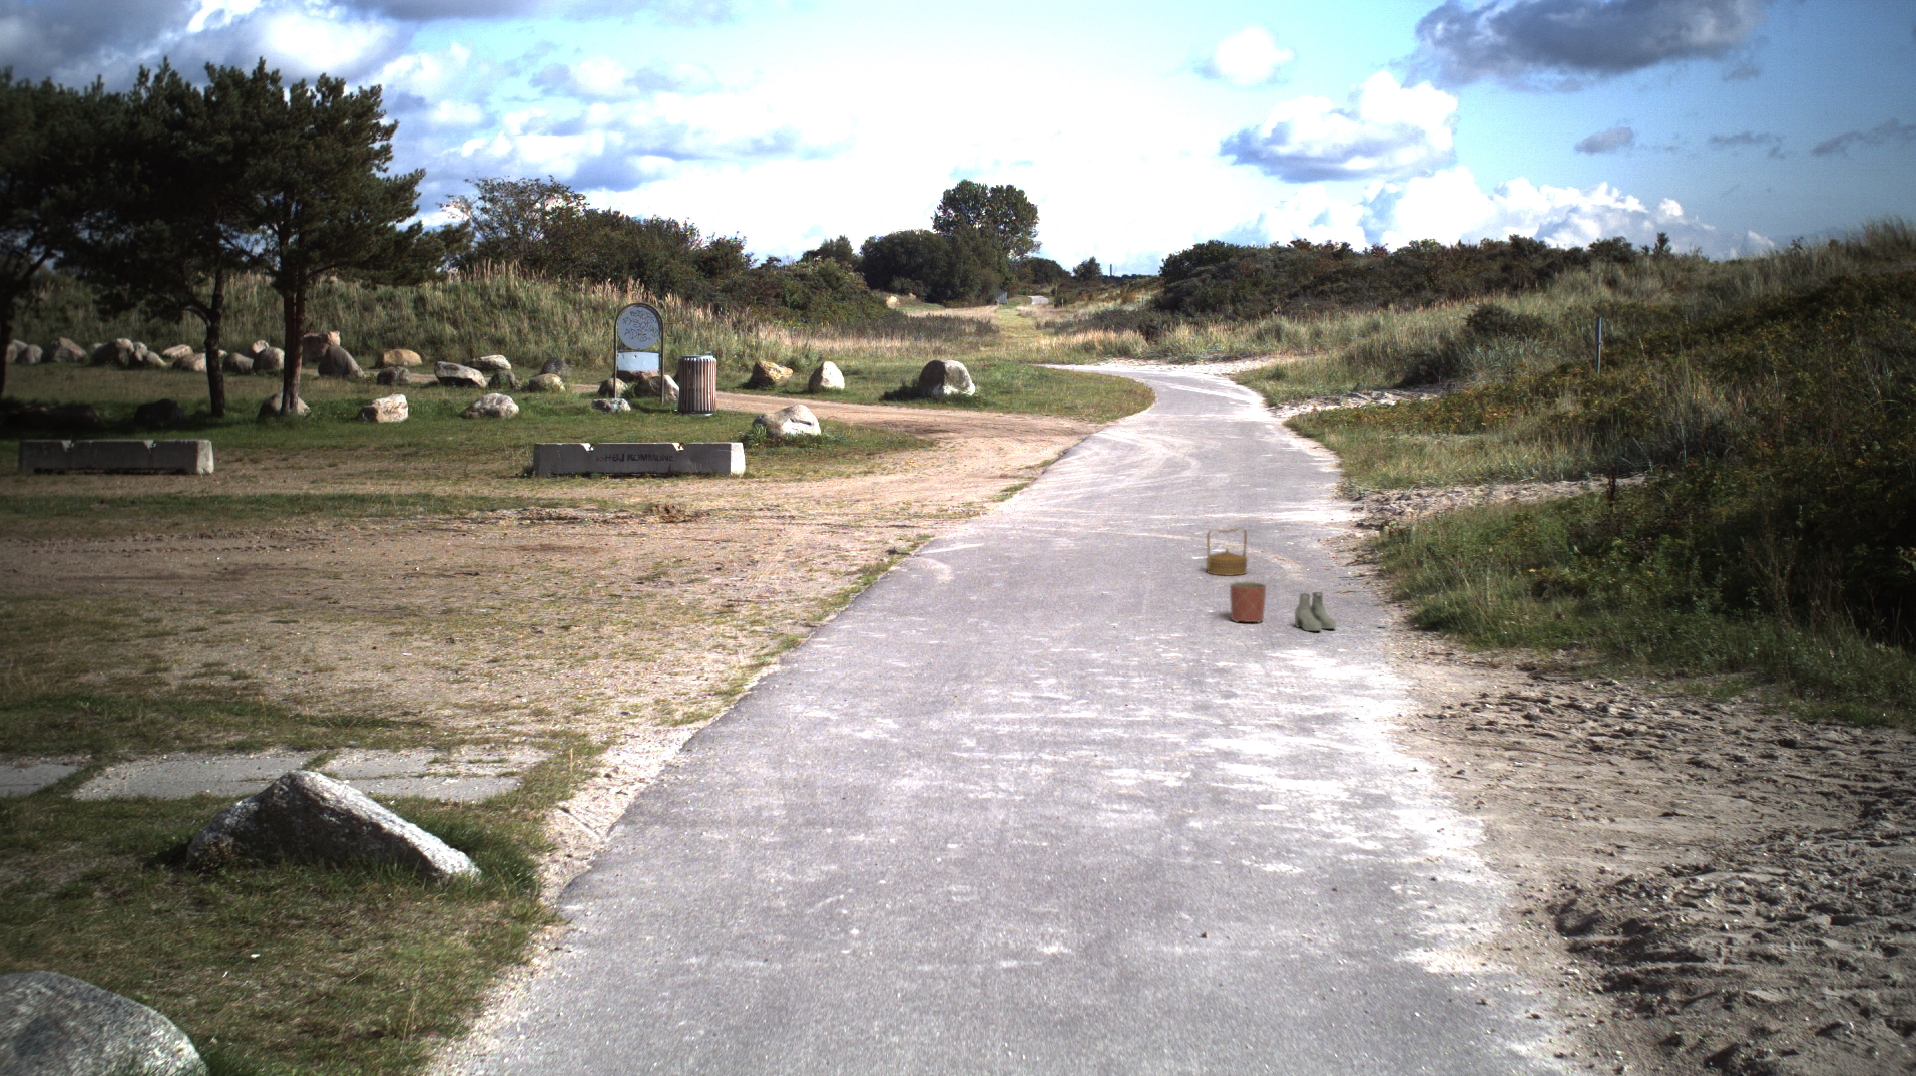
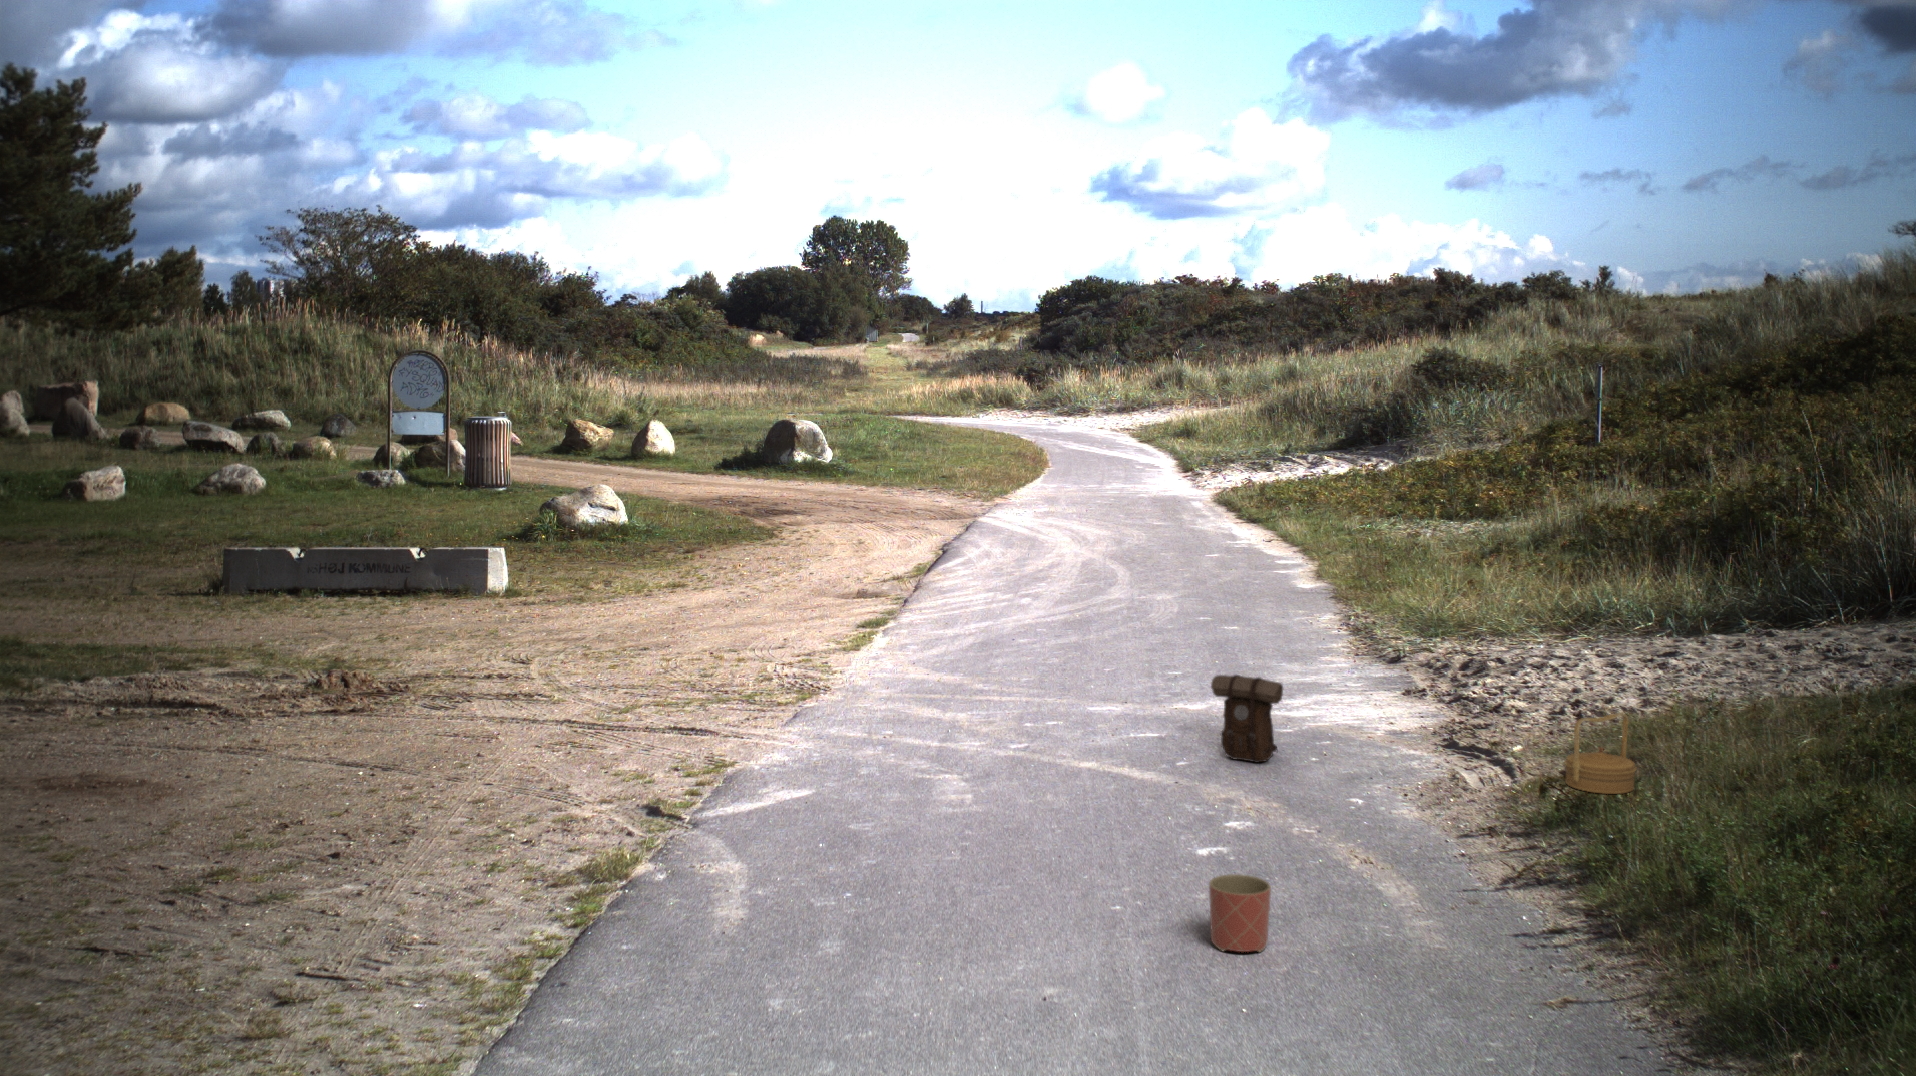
backpack: none [1251,499,1299,557] -> present [1211,675,1283,763]
basket: present [1207,529,1247,575] -> present [1565,713,1636,794]
boots: present [1295,592,1336,631] -> none [1323,899,1397,979]

